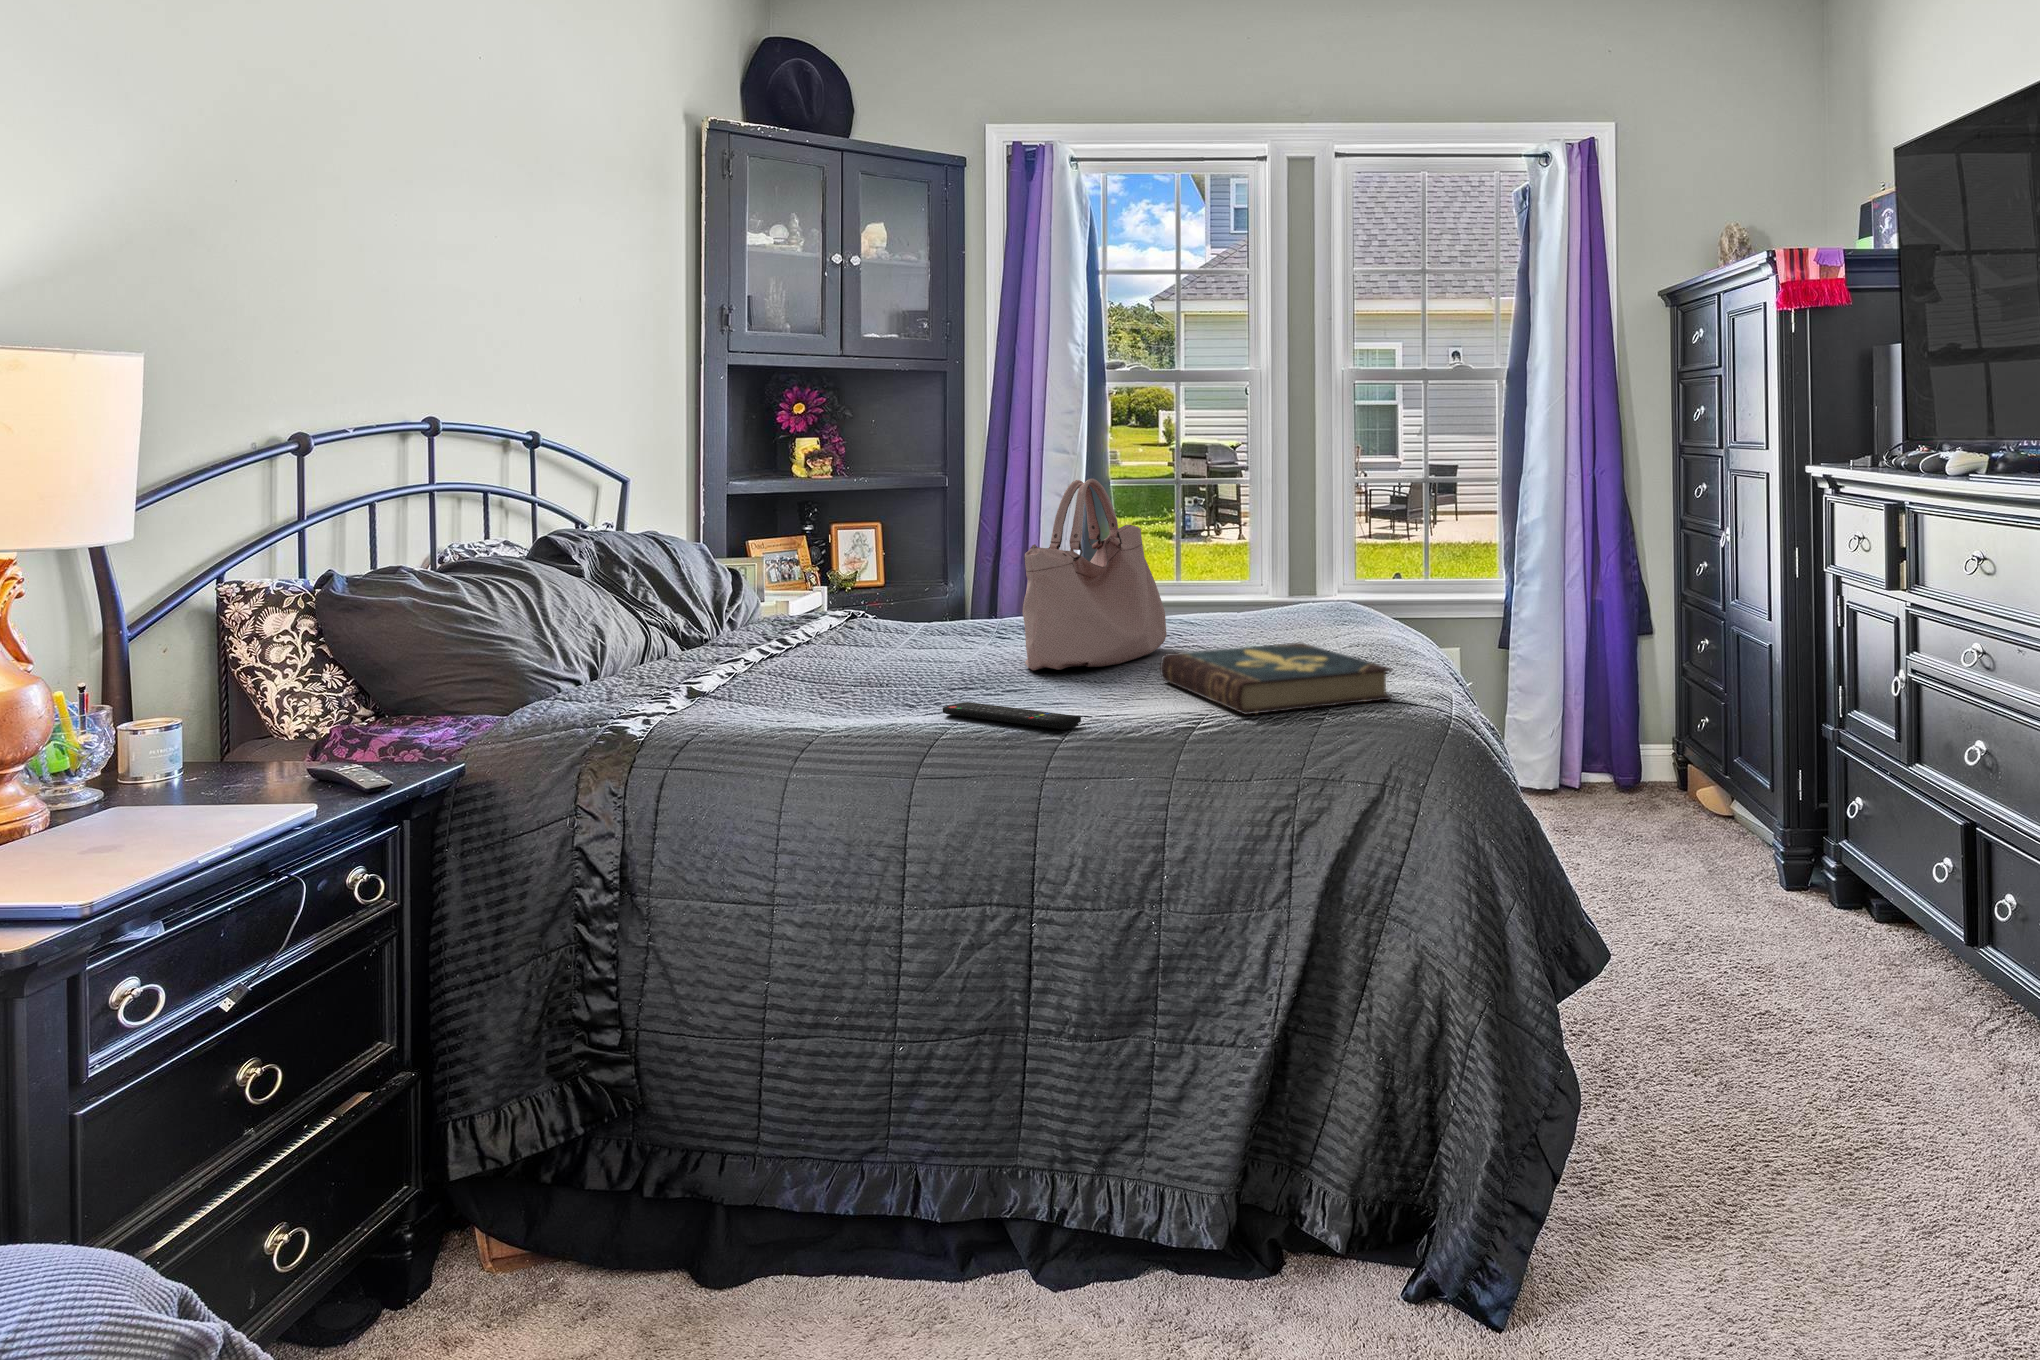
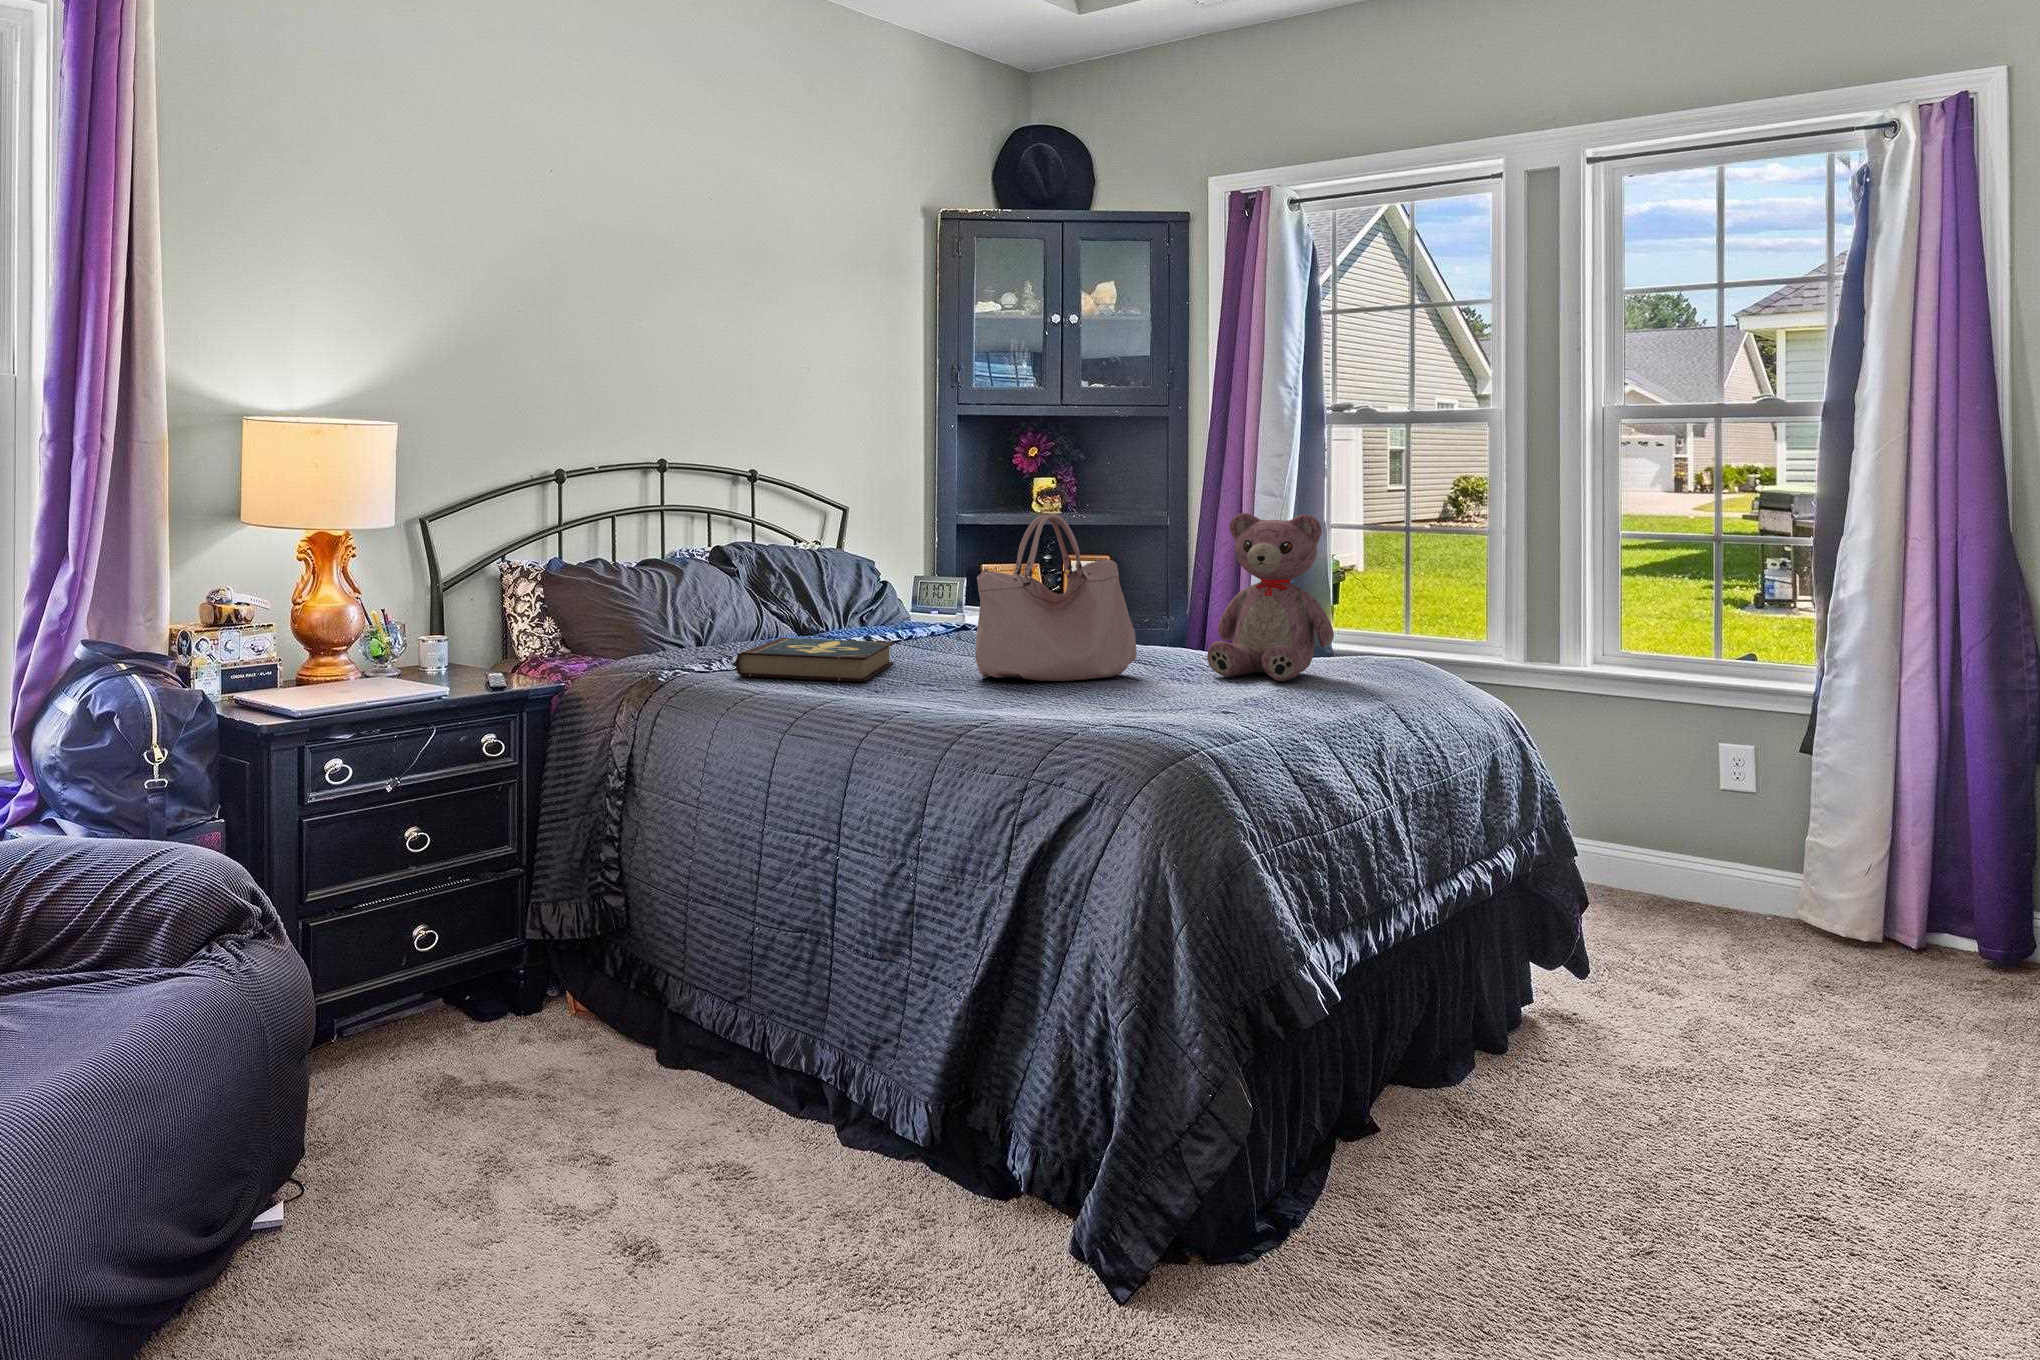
teddy bear: none [1206,469,1318,637] -> present [1207,513,1334,681]
book: present [1160,643,1393,714] -> present [736,638,894,682]
remote control: present [943,702,1081,730] -> none [844,686,915,711]

